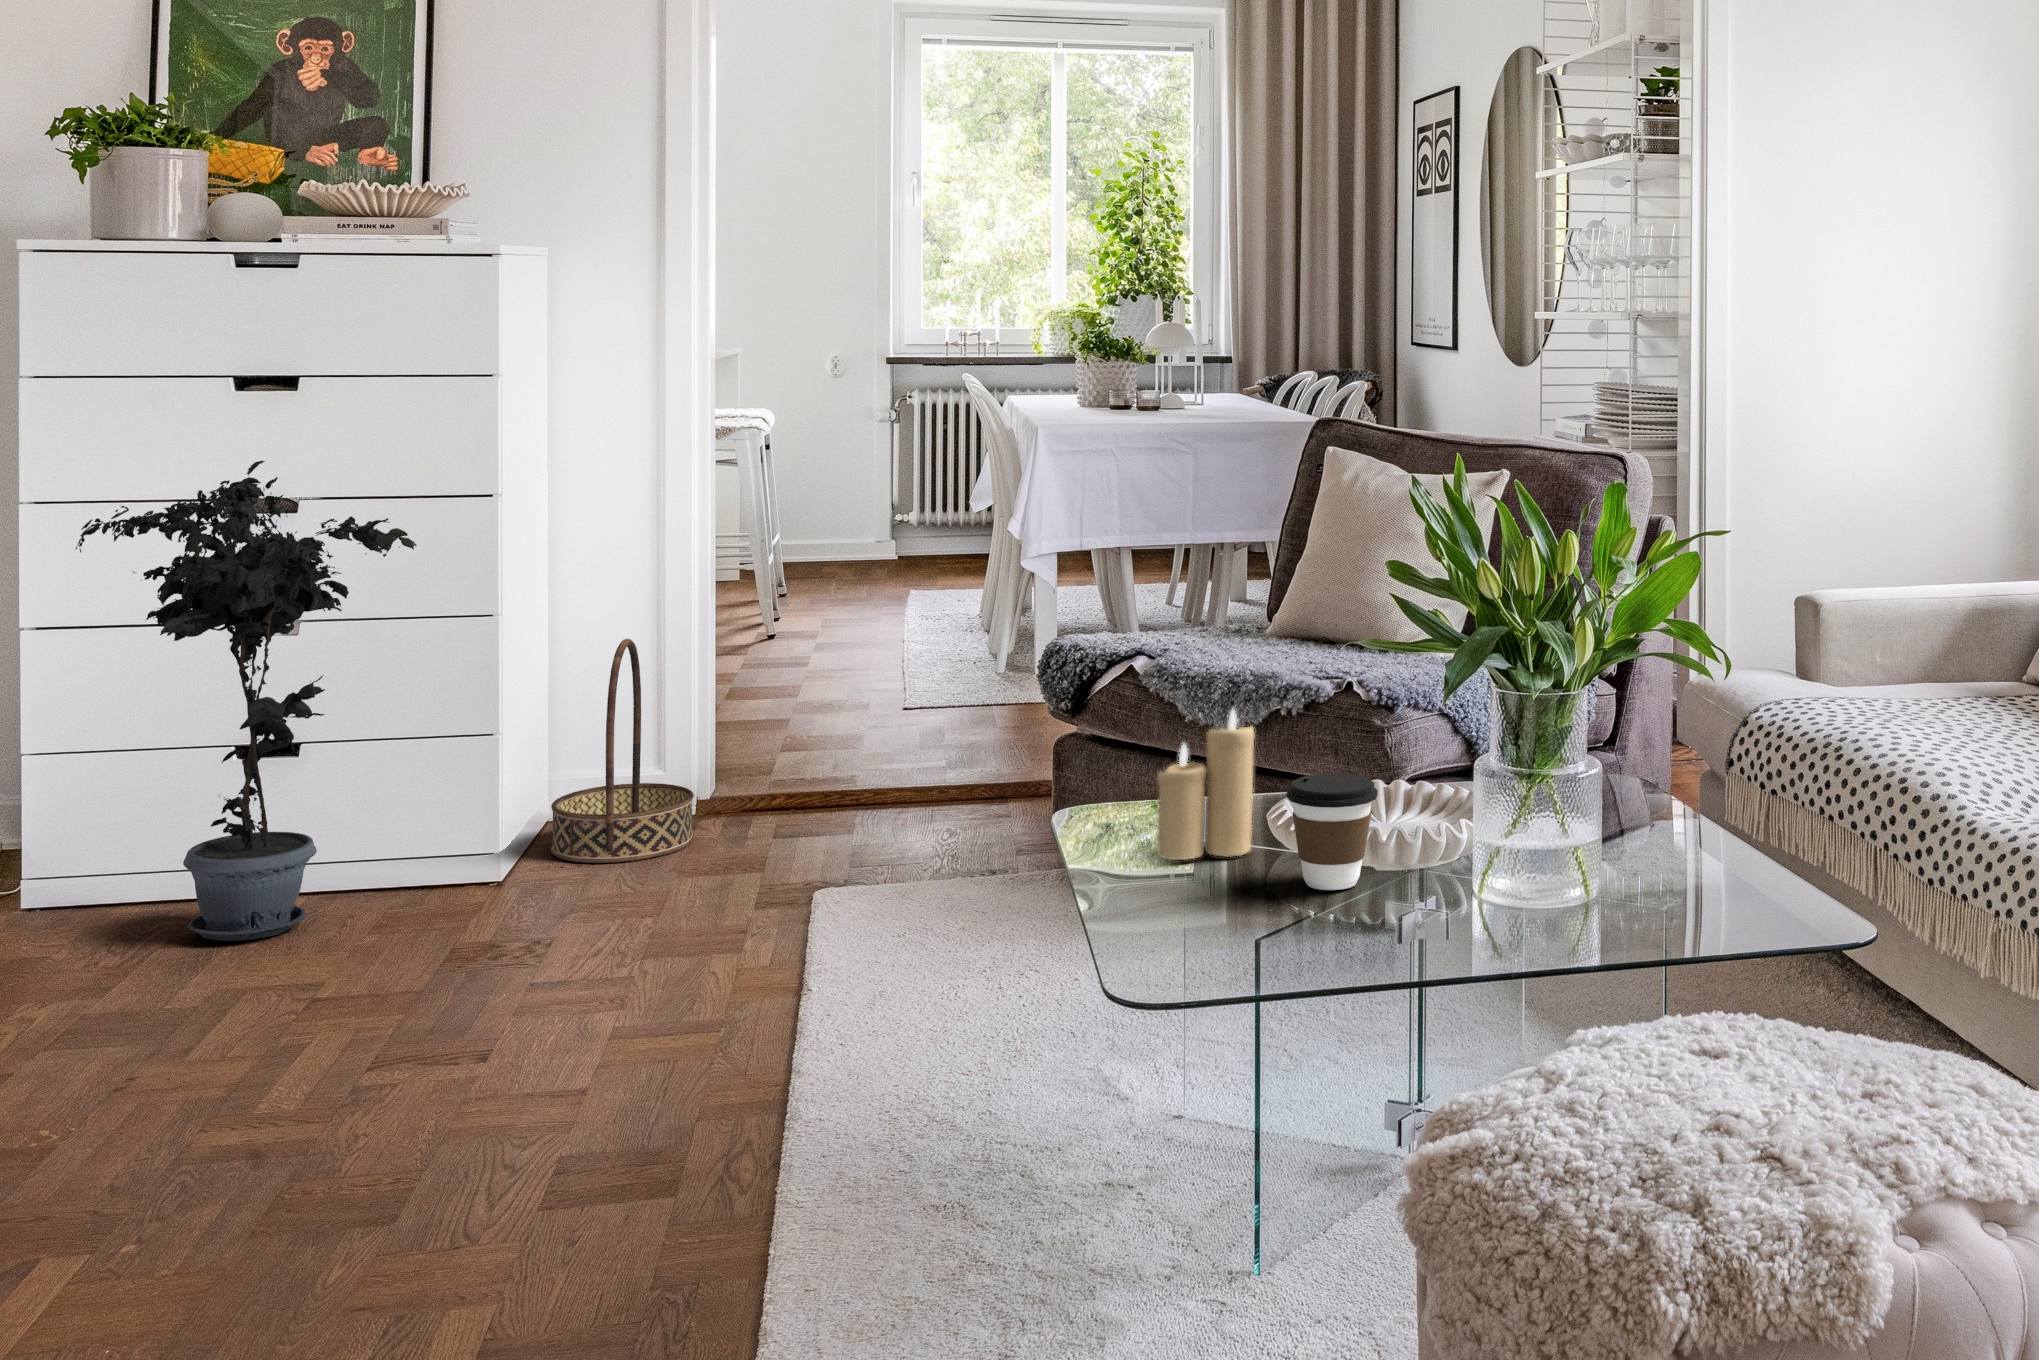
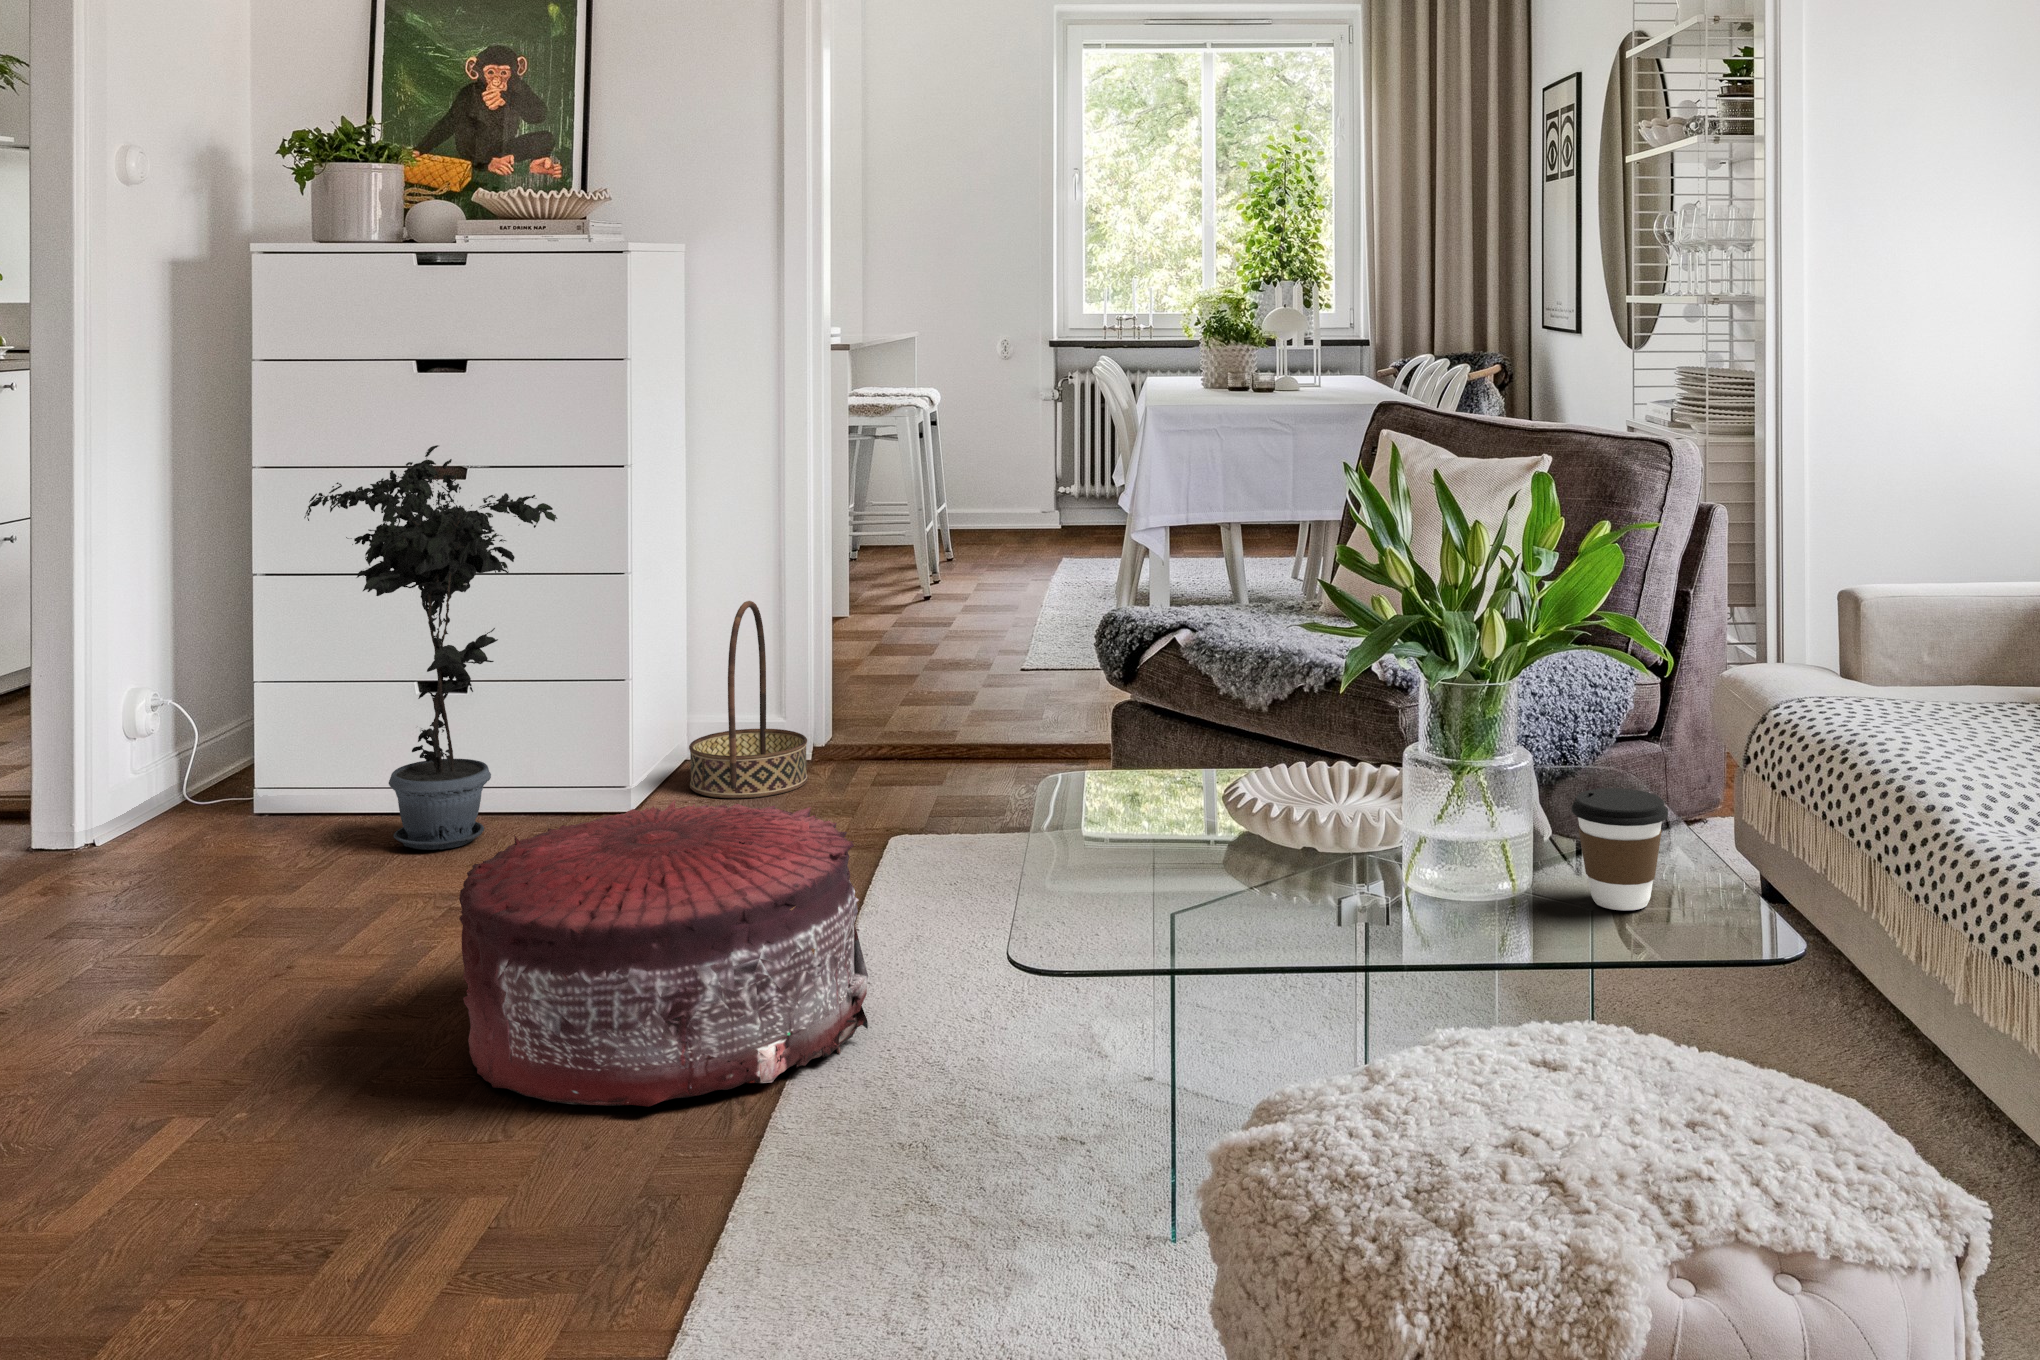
candle: present [1157,710,1254,860] -> none [1108,691,1200,833]
coffee cup: present [1287,773,1378,890] -> present [1572,788,1668,910]
pouf: none [360,858,856,1209] -> present [459,800,868,1107]

